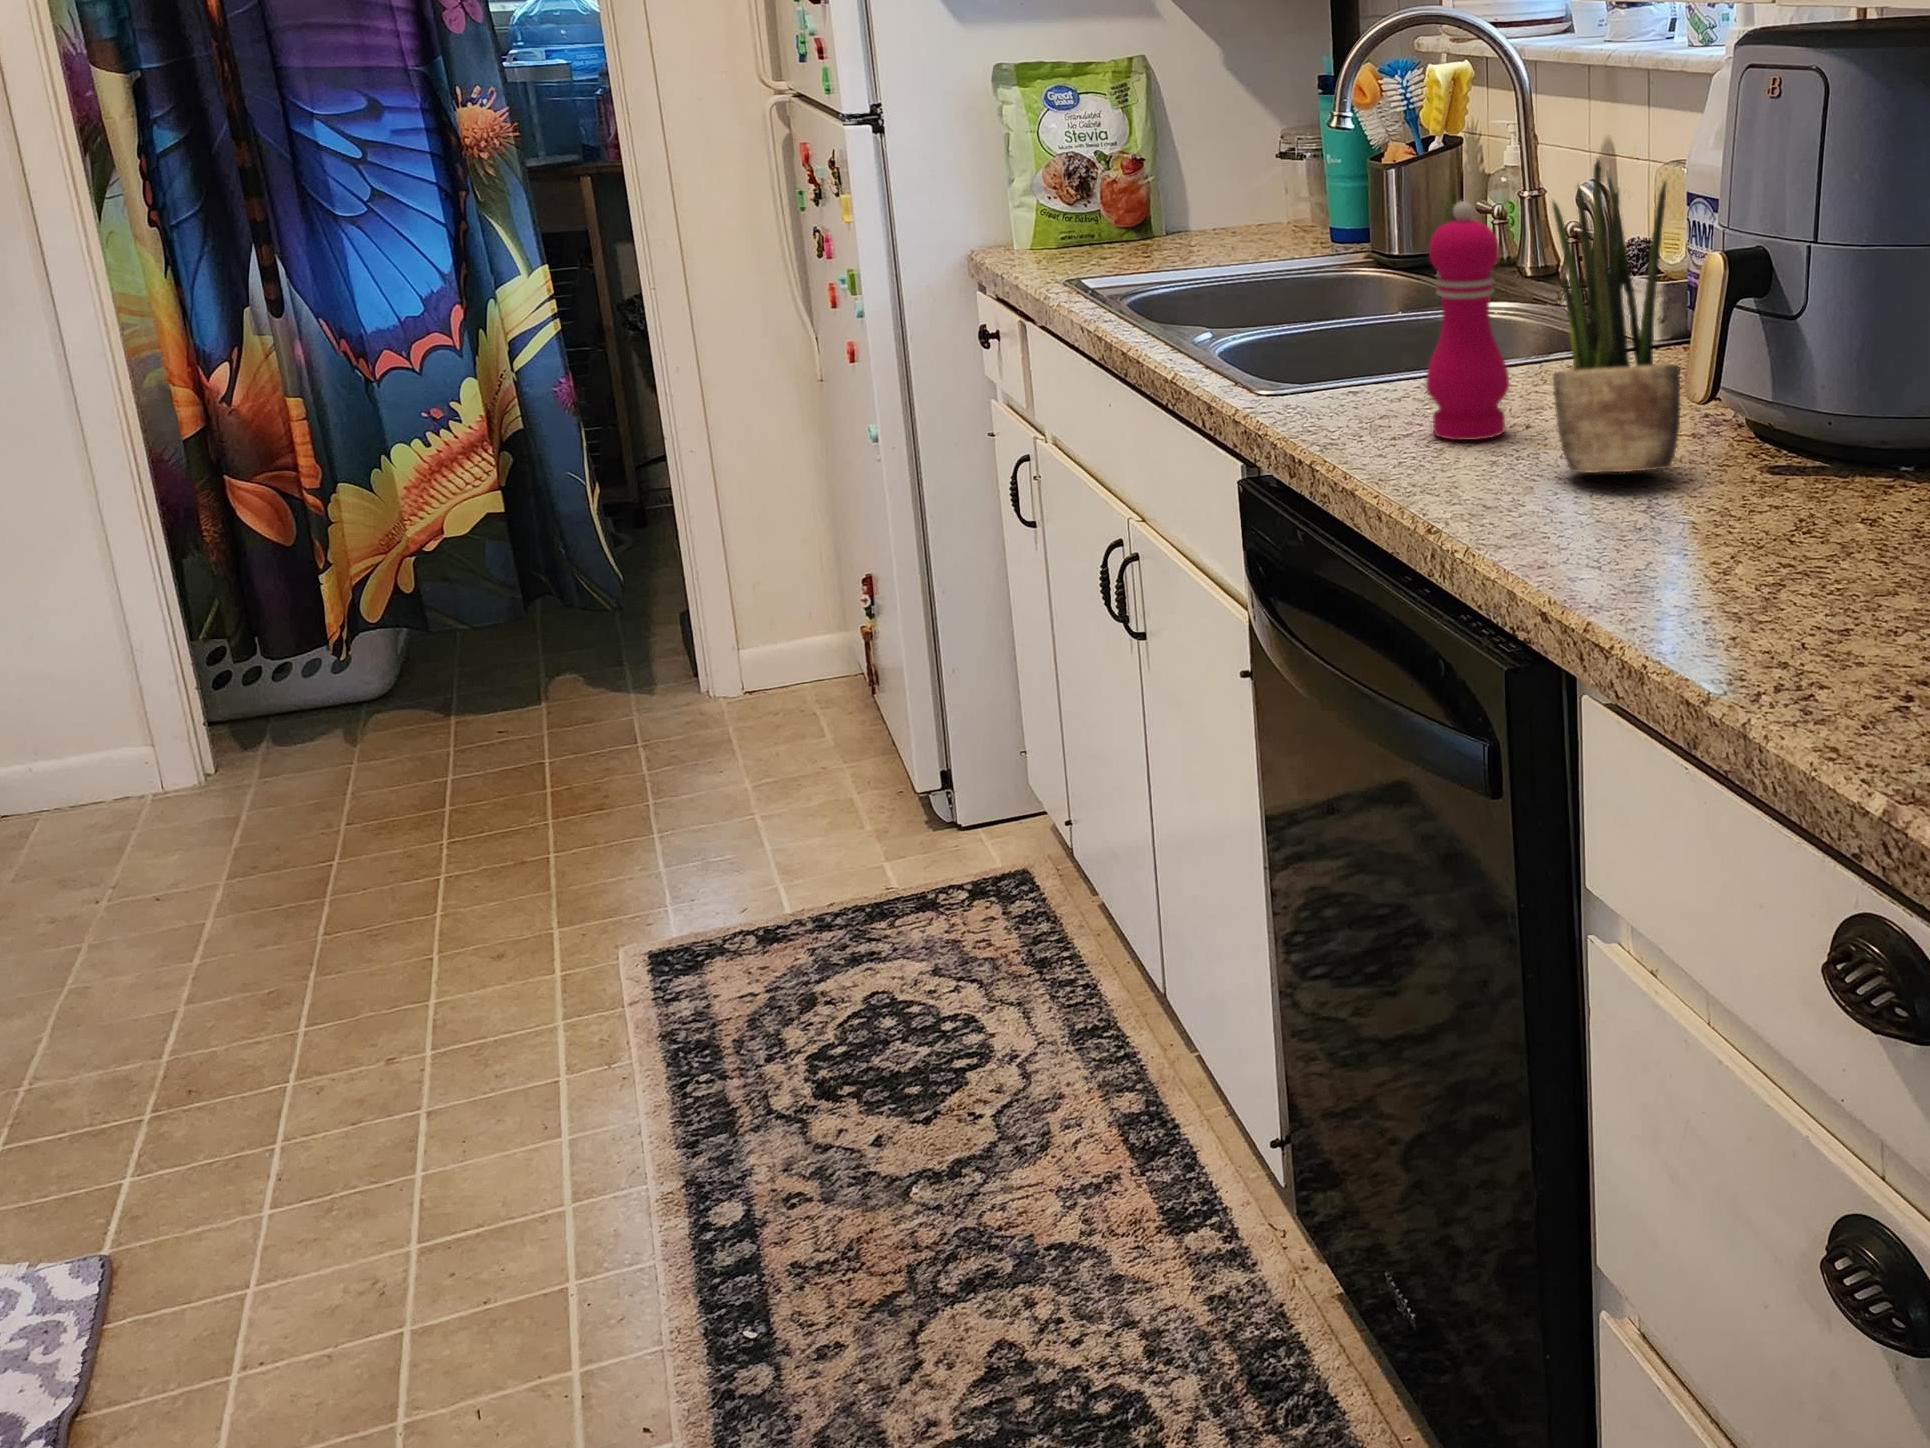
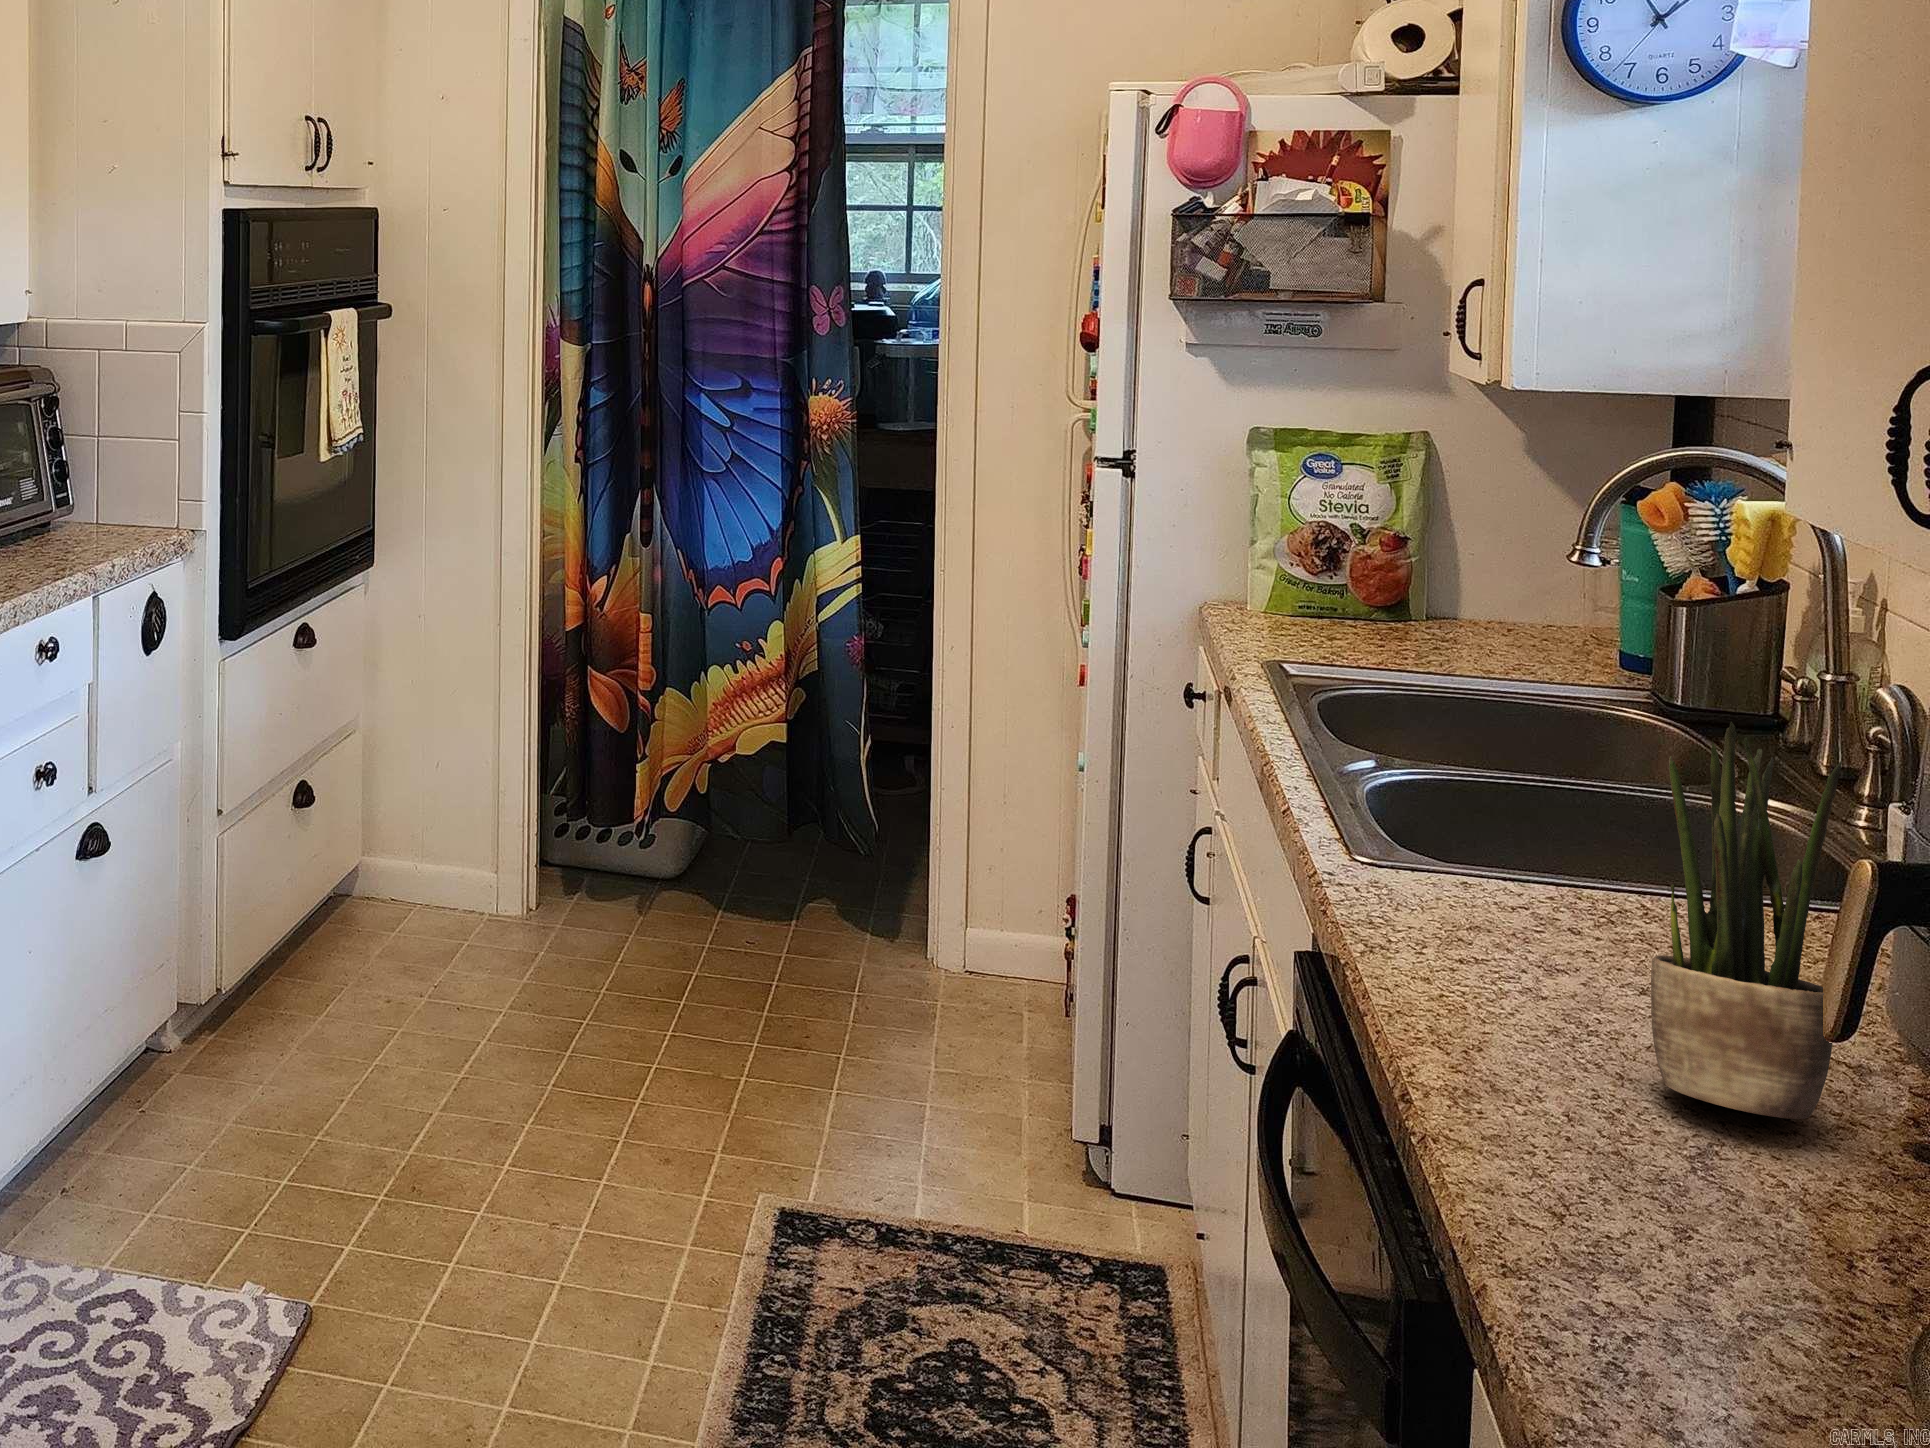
pepper mill: present [1426,201,1510,440] -> none [1531,722,1643,1000]

